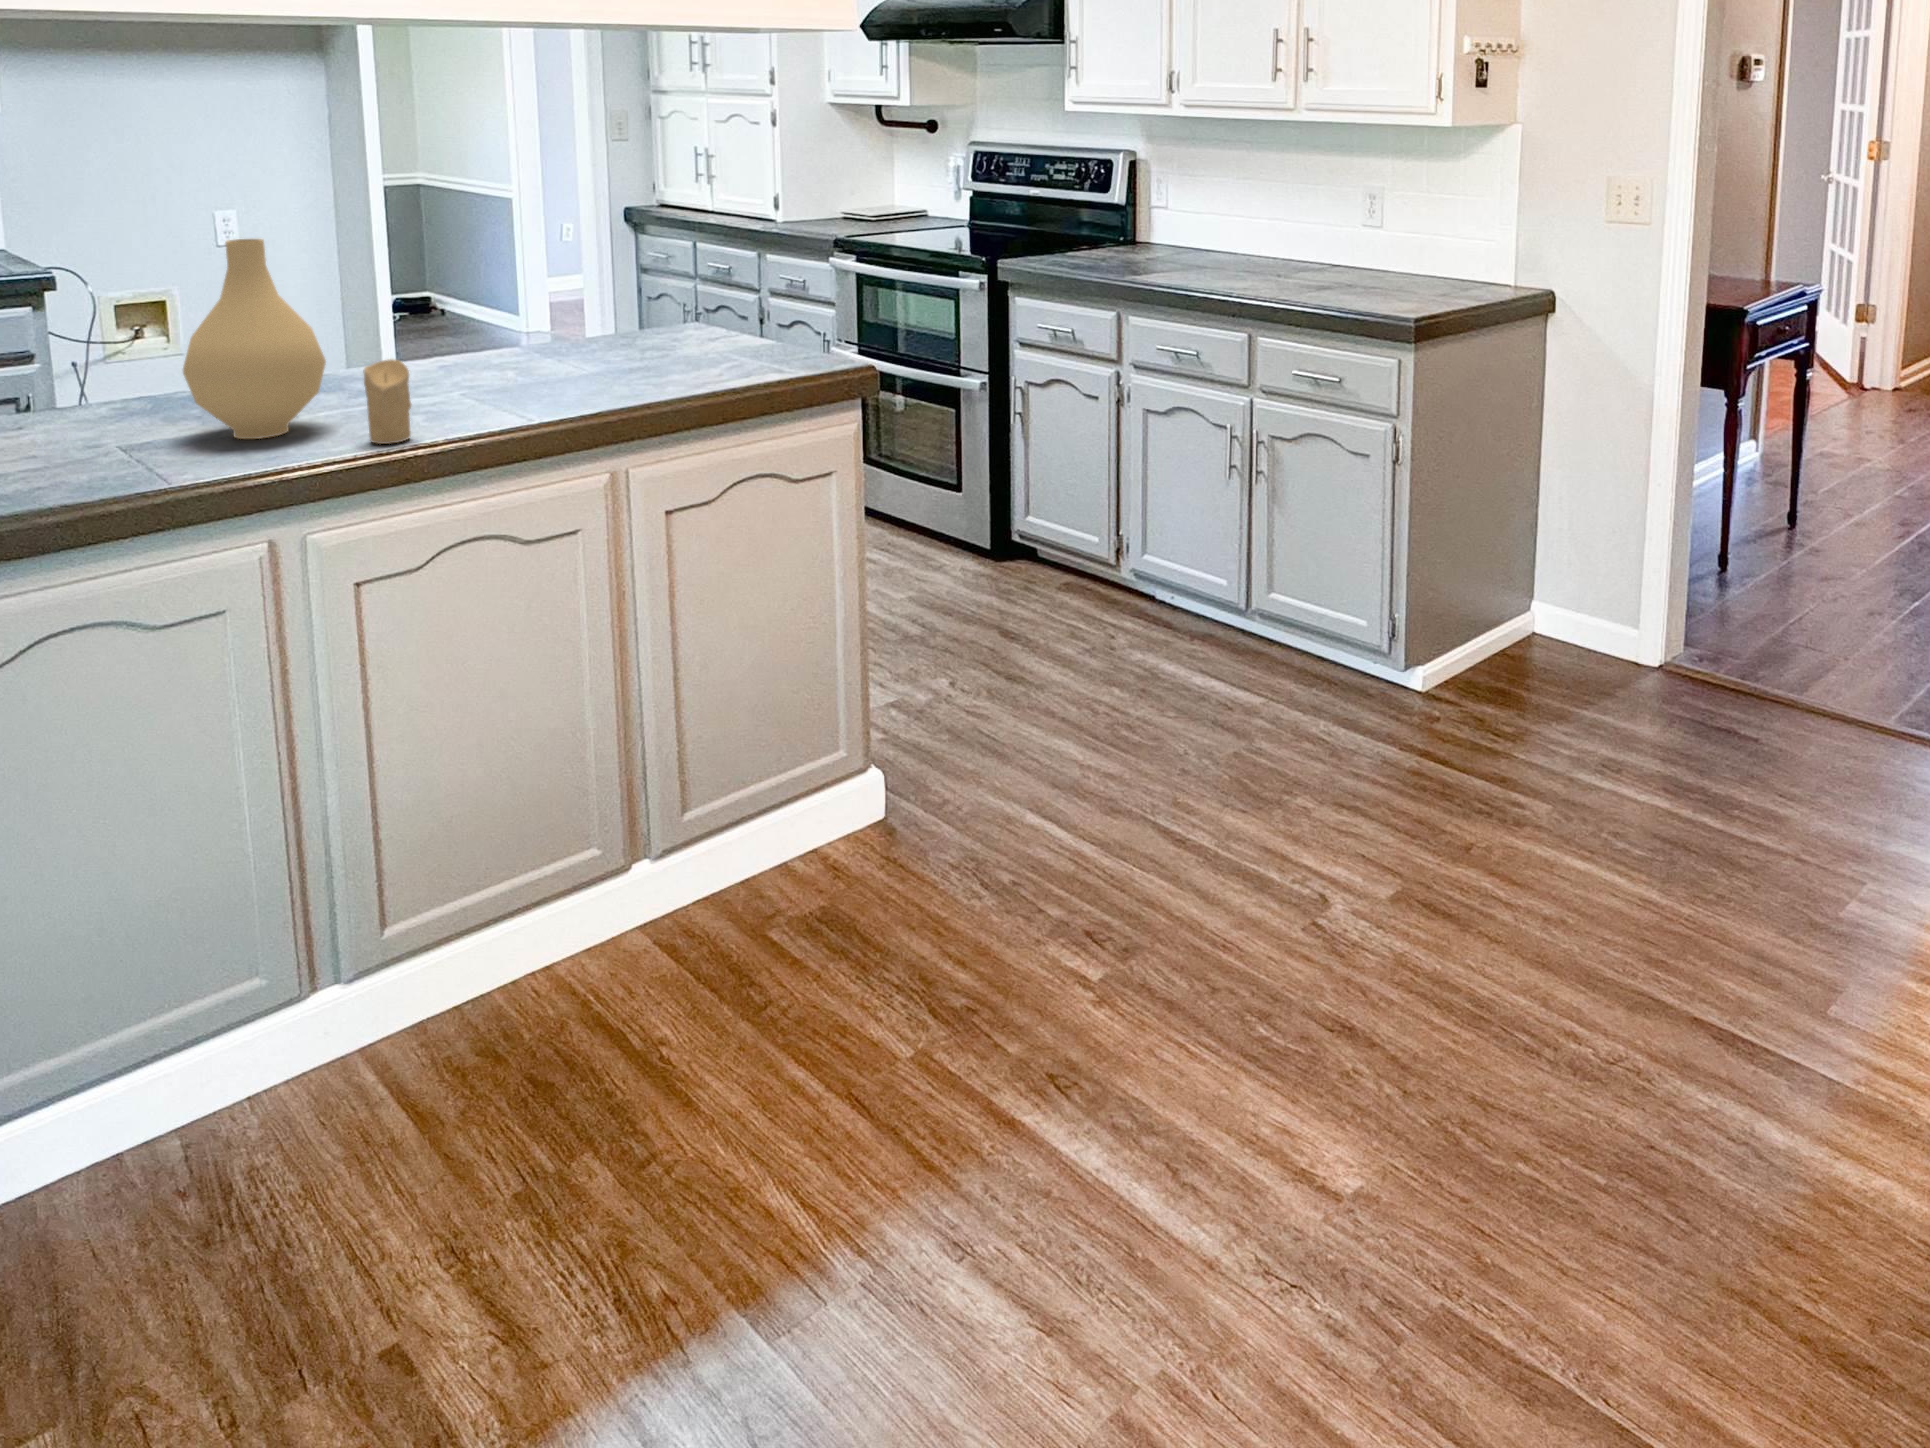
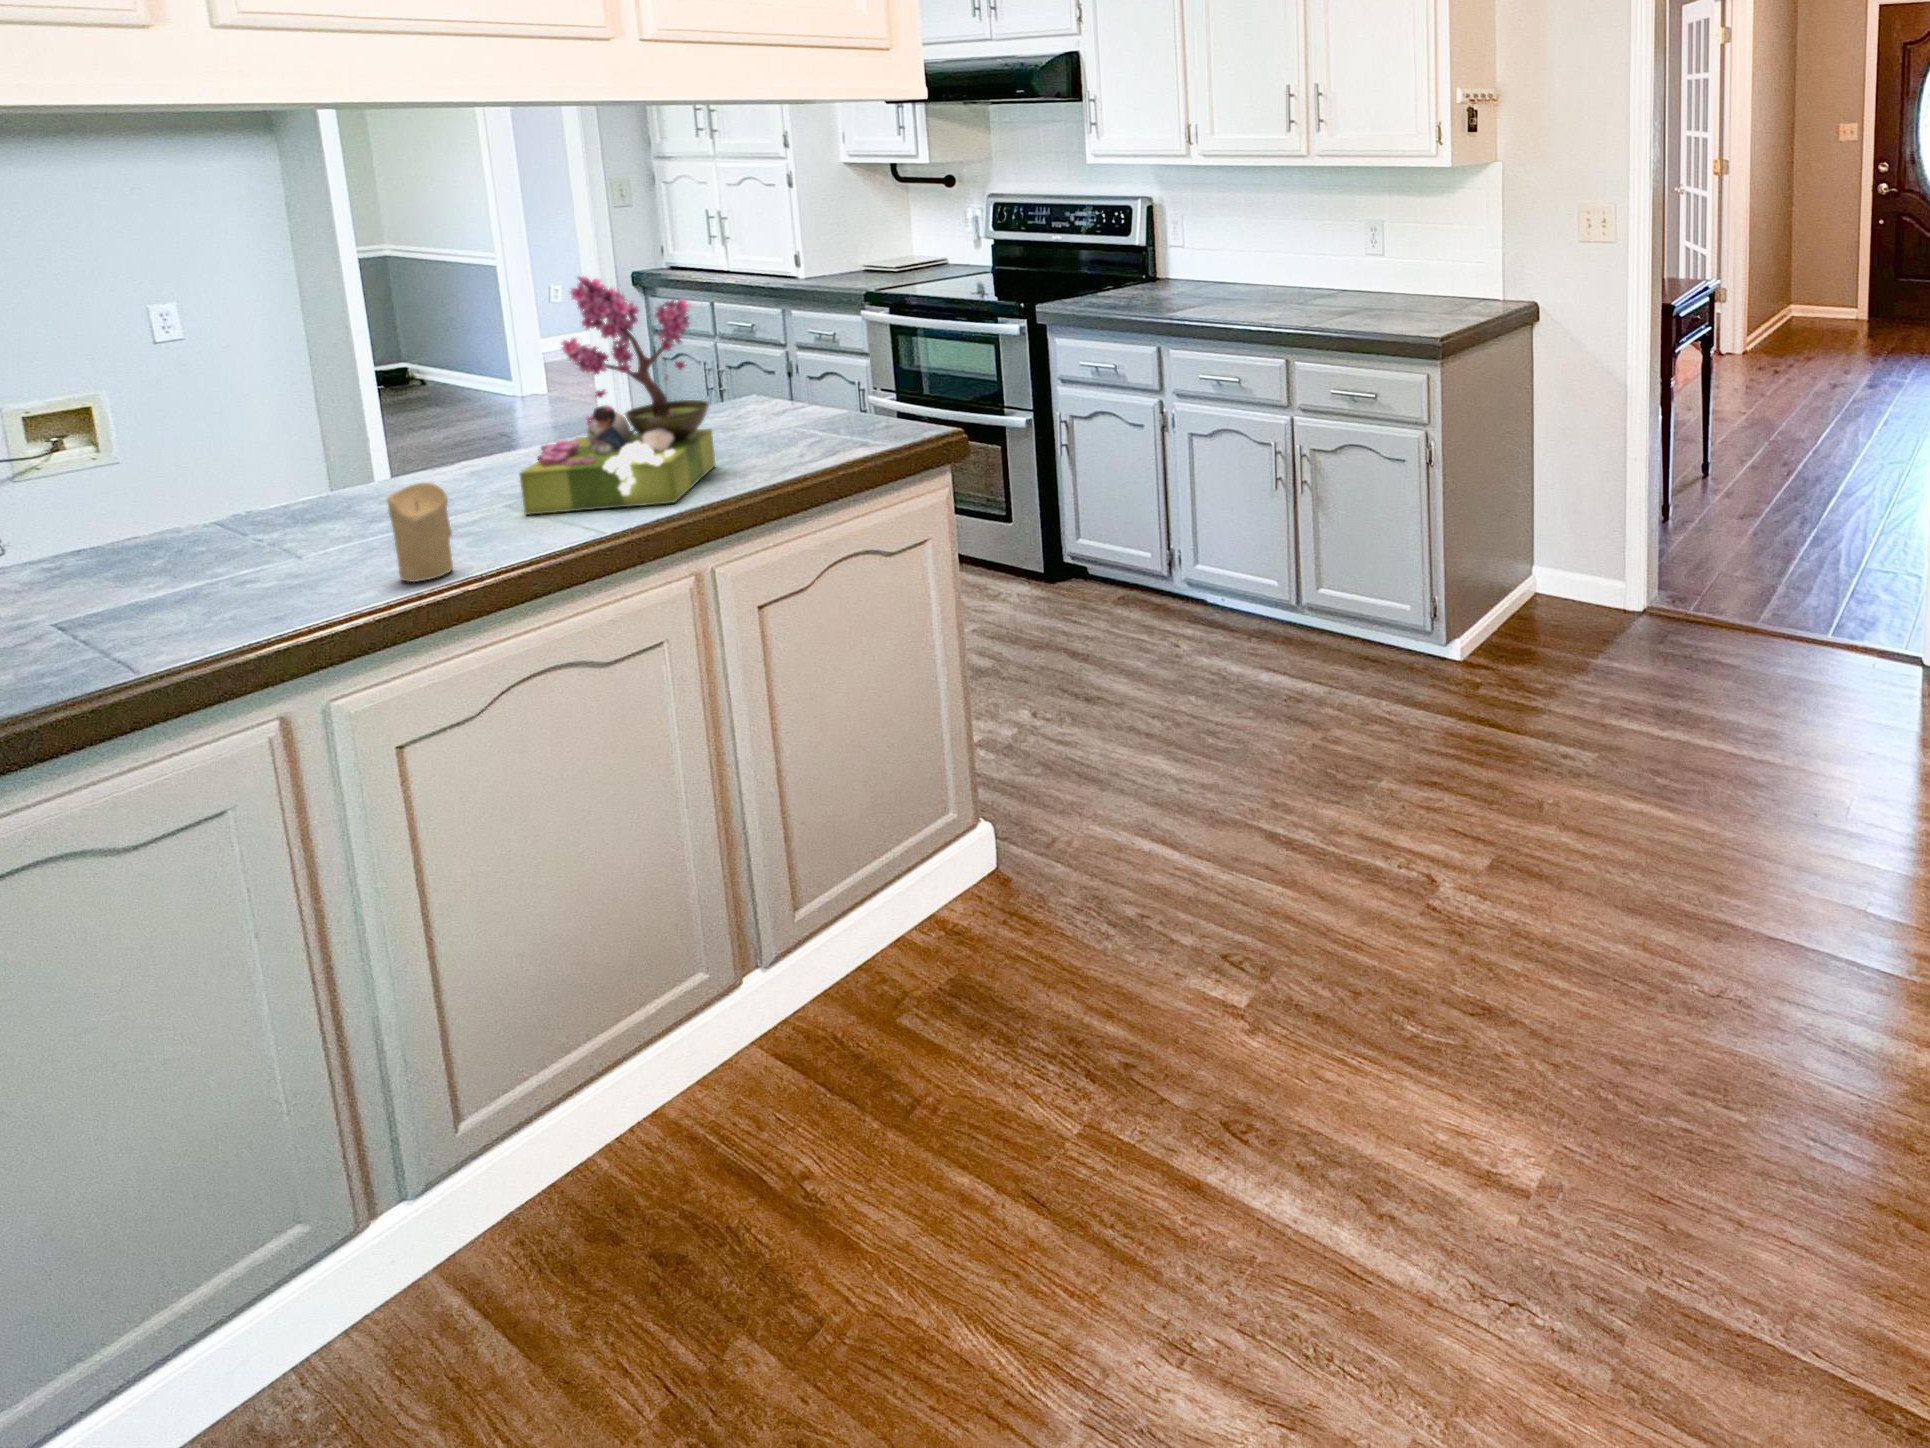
flower arrangement: none [473,187,642,405] -> present [520,276,716,515]
vase: present [183,239,326,439] -> none [132,357,333,594]

